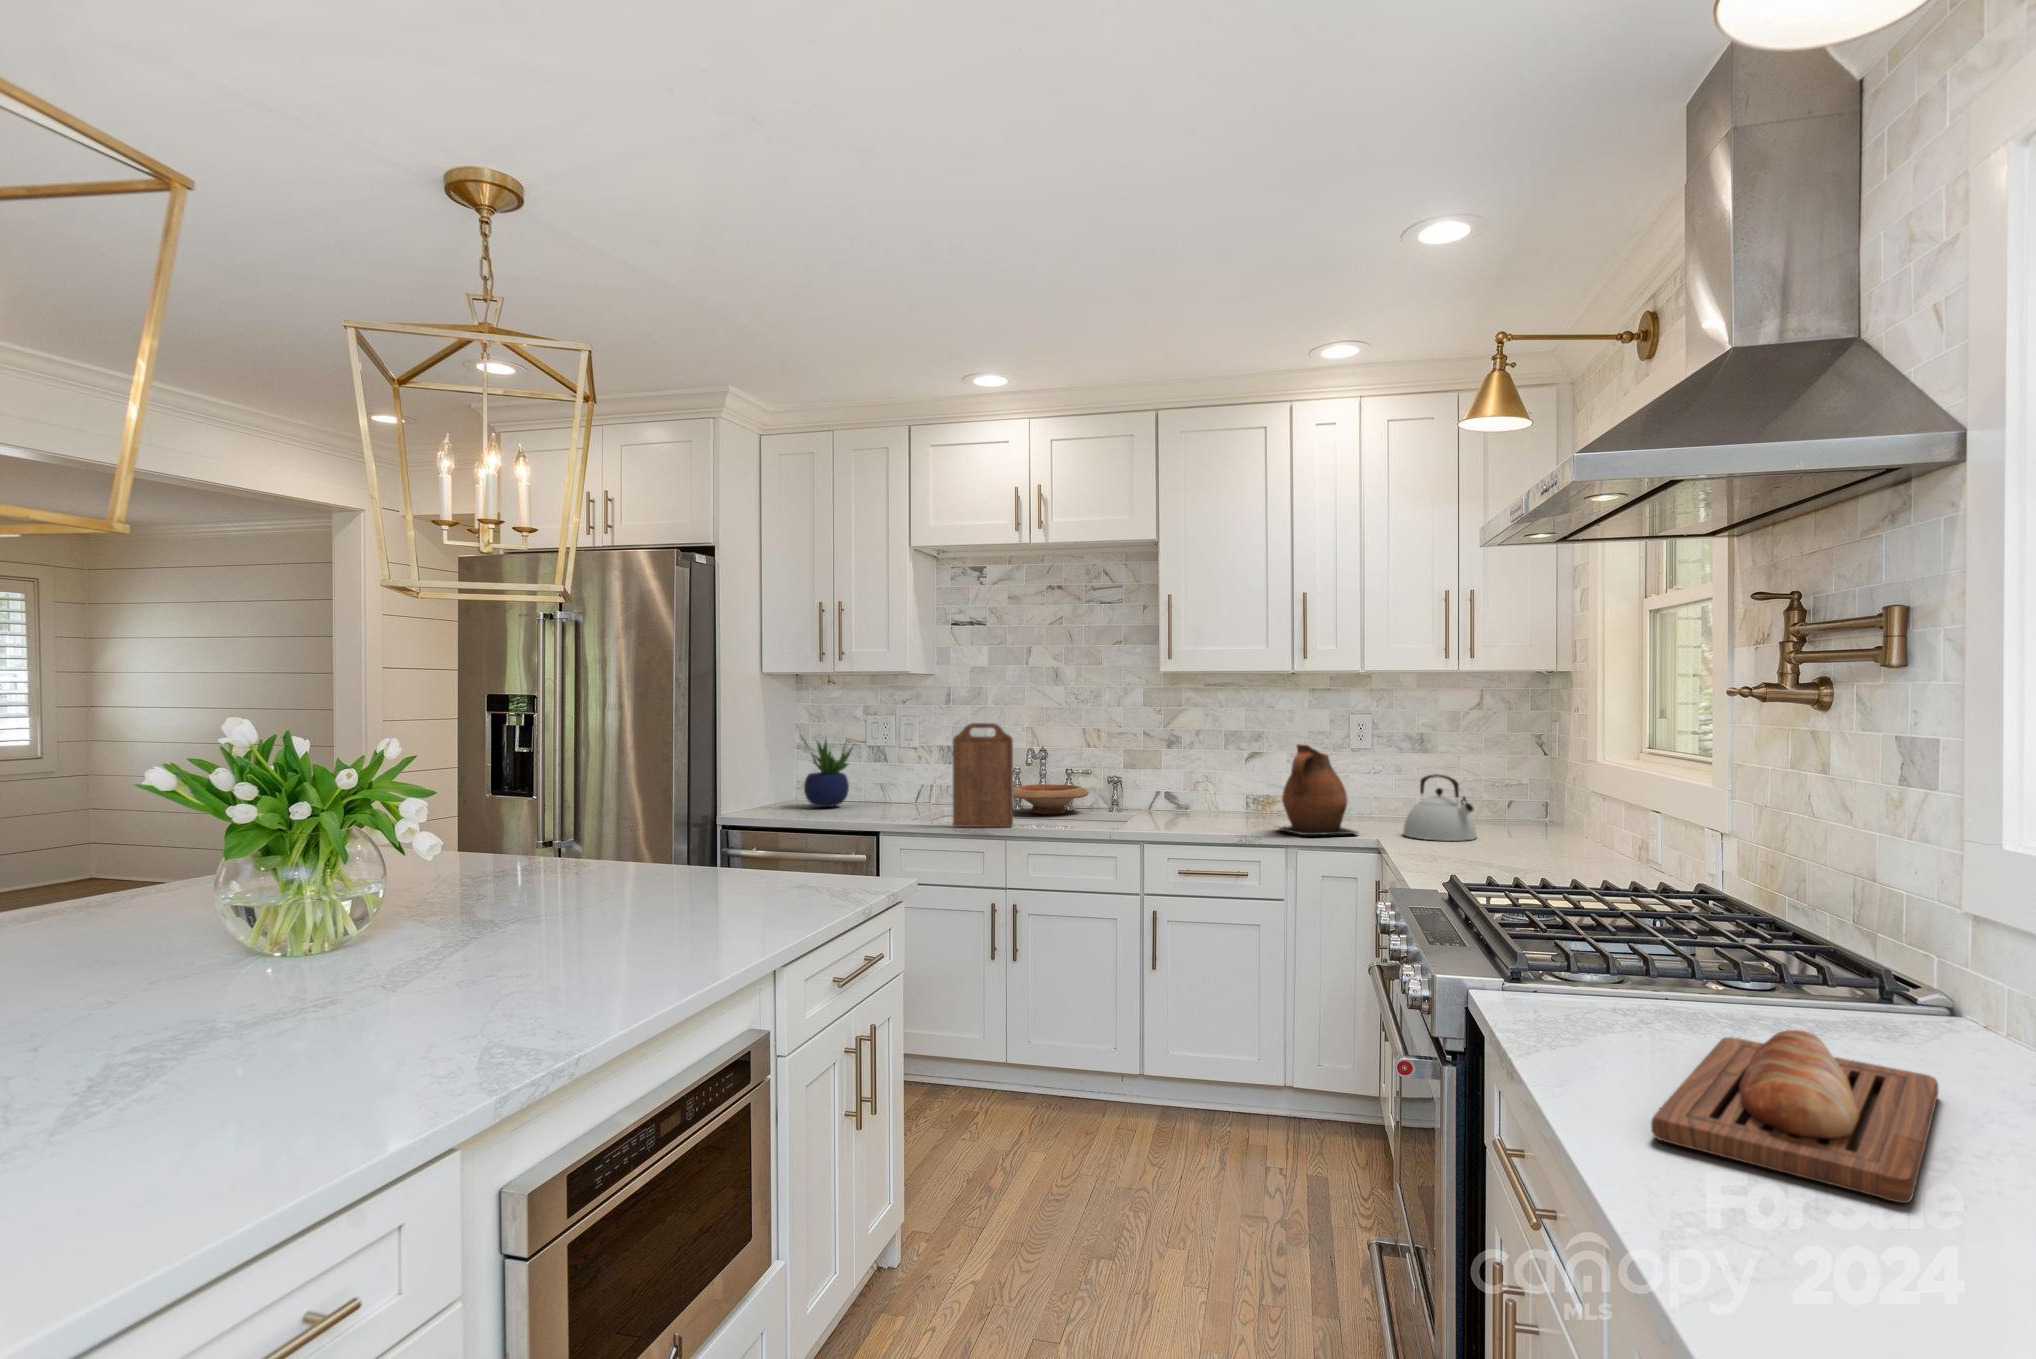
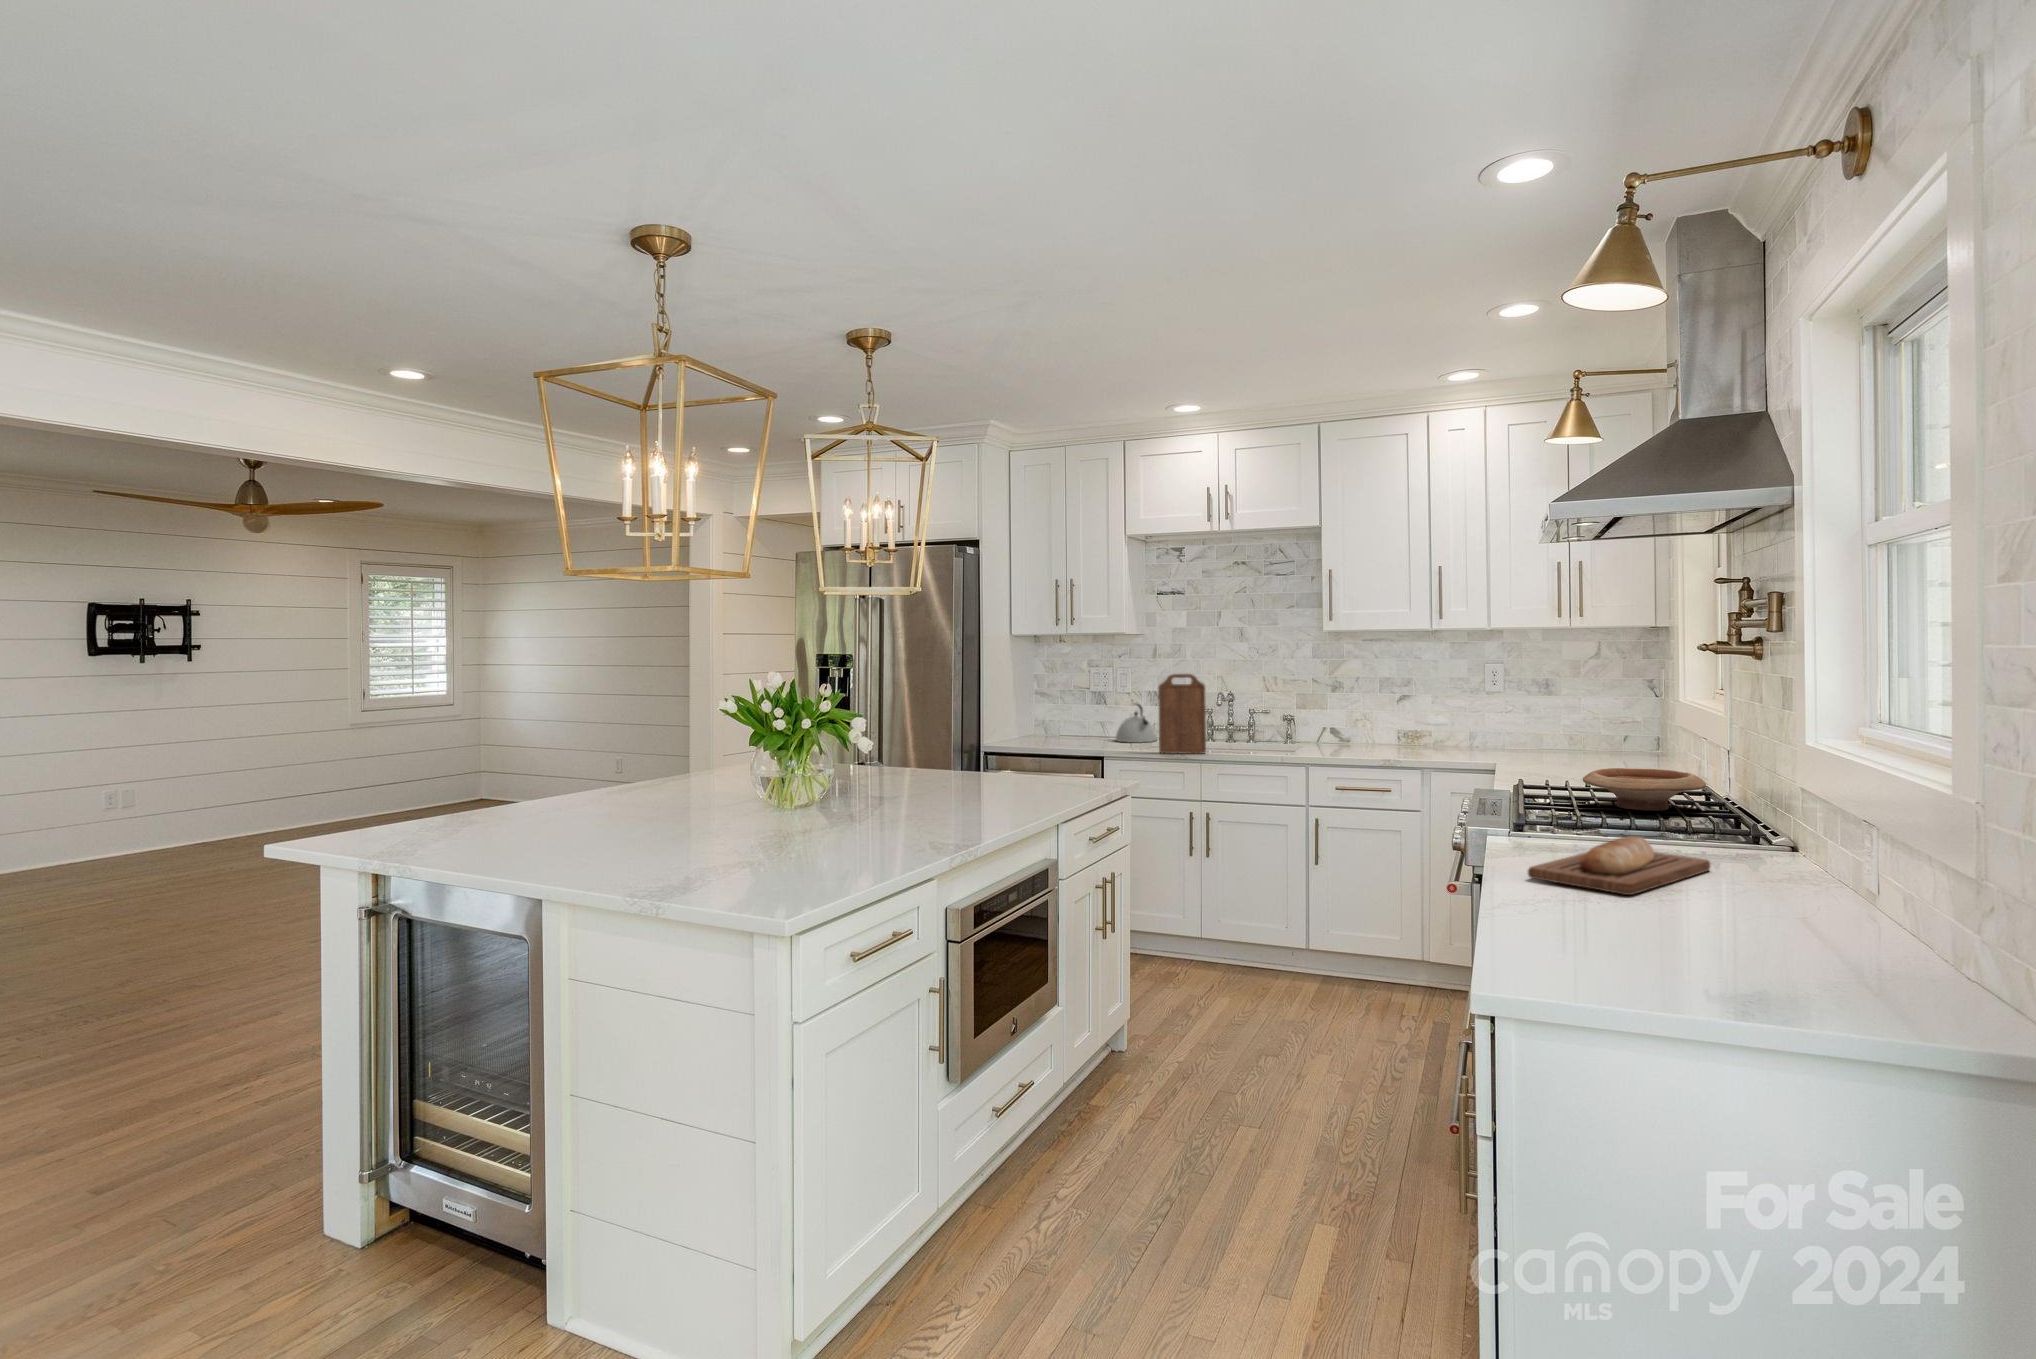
potted plant: present [803,739,852,807] -> none [1036,681,1079,741]
ceramic pitcher: present [1279,744,1358,835] -> none [1414,688,1483,759]
kettle: present [1403,774,1477,841] -> present [1116,704,1157,742]
wooden bowl: present [1013,784,1089,814] -> present [1583,768,1706,811]

